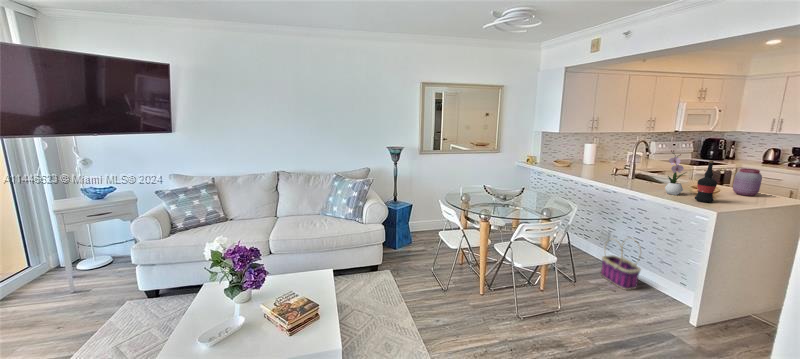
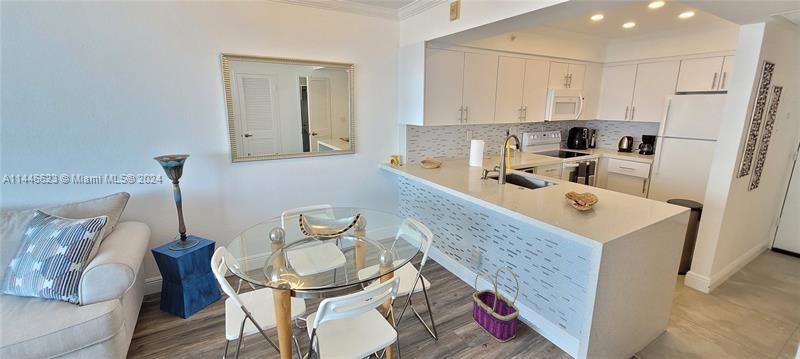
flower arrangement: present [665,150,685,195] -> none [542,150,568,212]
wine bottle: present [695,161,717,202] -> none [580,165,607,224]
jar: present [733,168,762,196] -> none [616,169,648,205]

